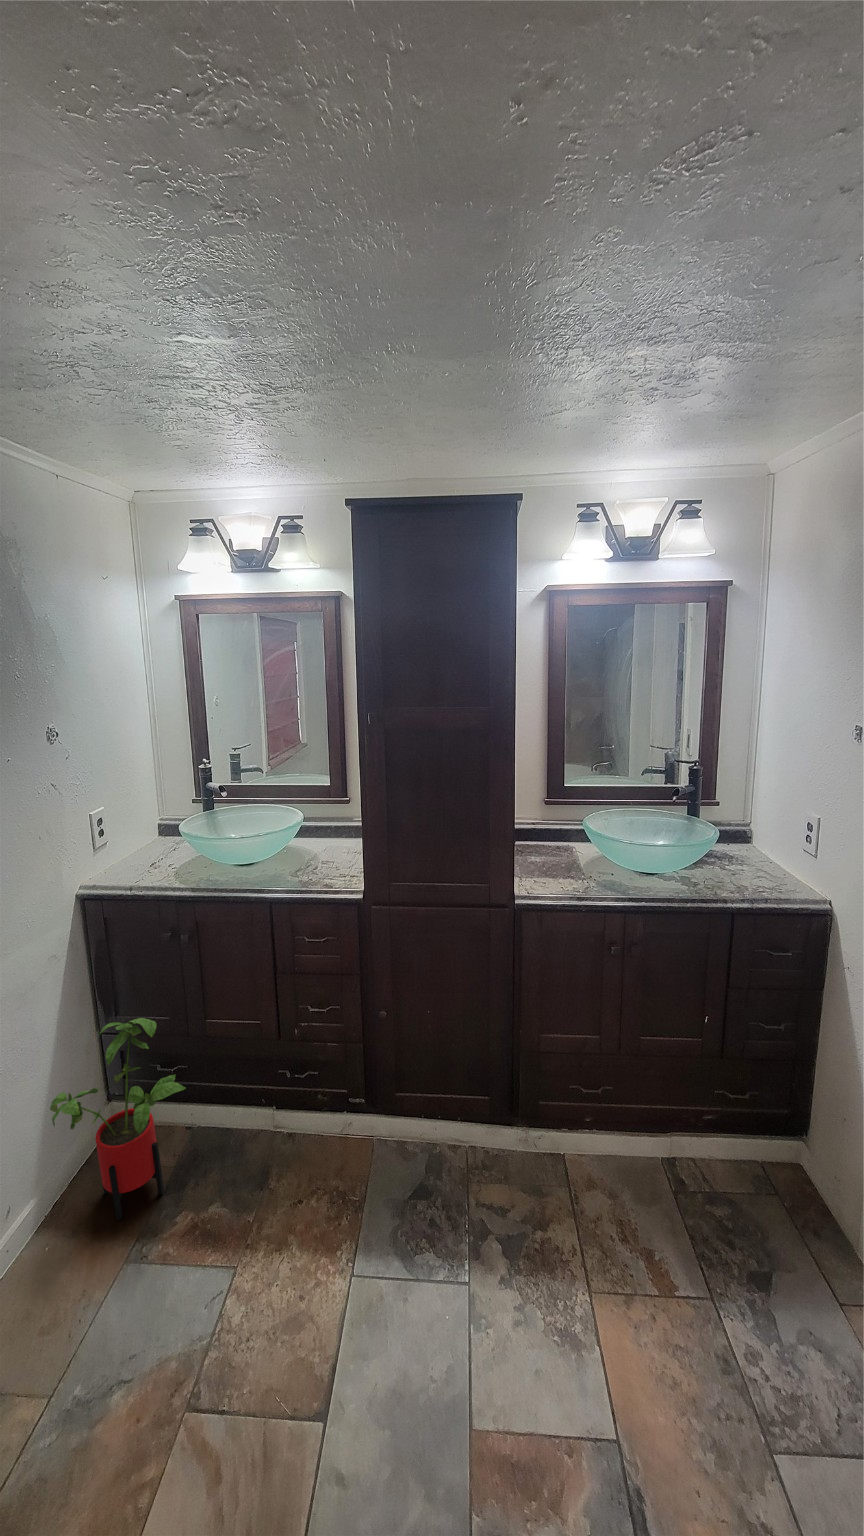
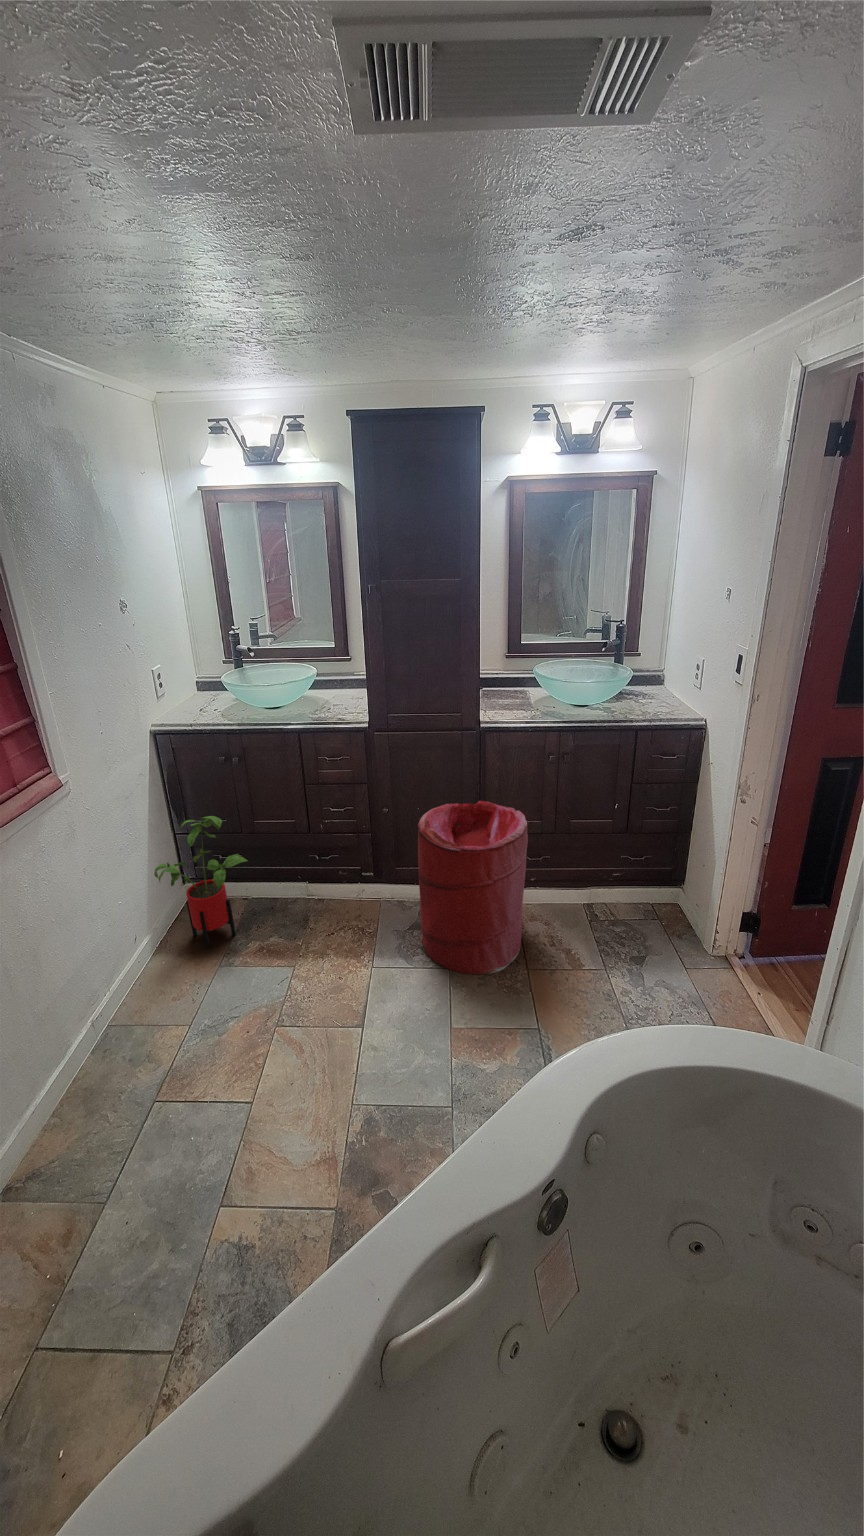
laundry hamper: none [426,1006,586,1300] -> present [418,801,528,974]

